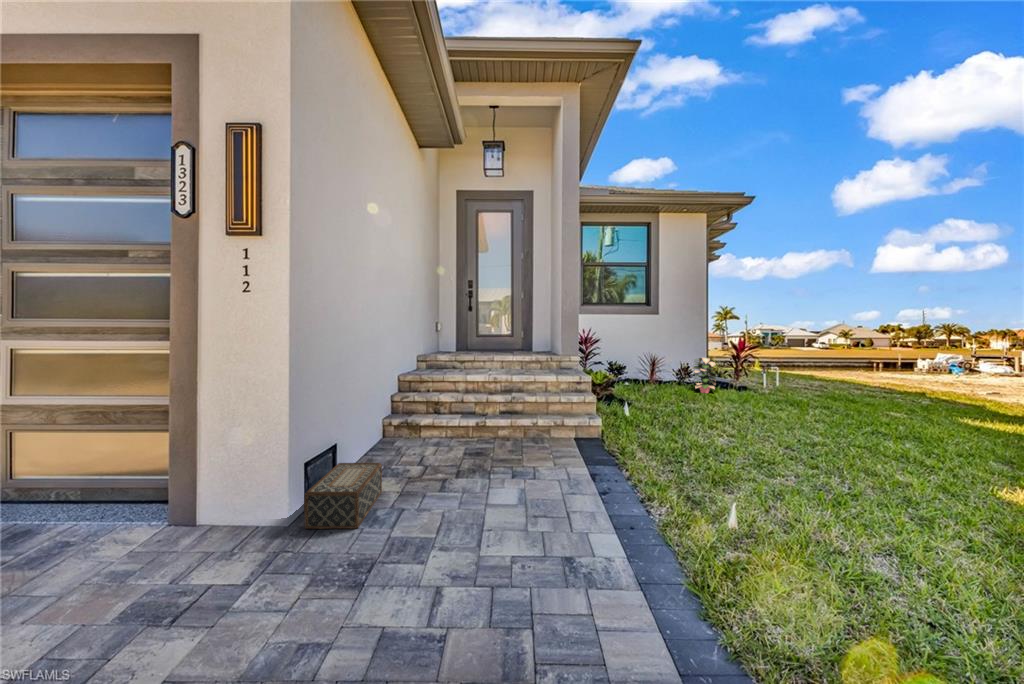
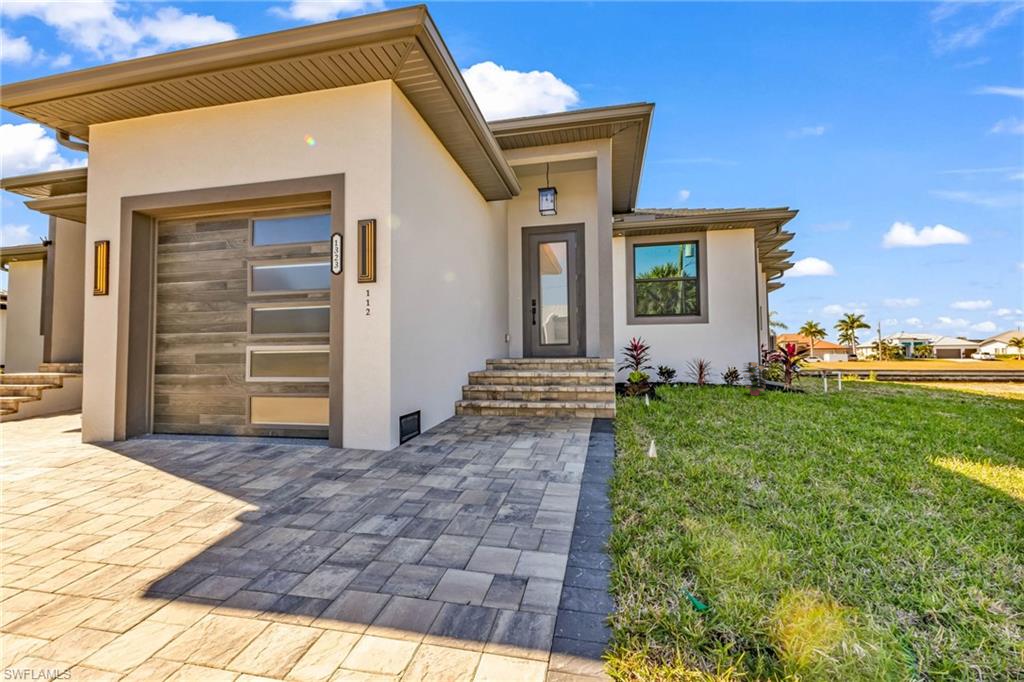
woven basket: present [304,463,382,529] -> none [397,419,445,451]

